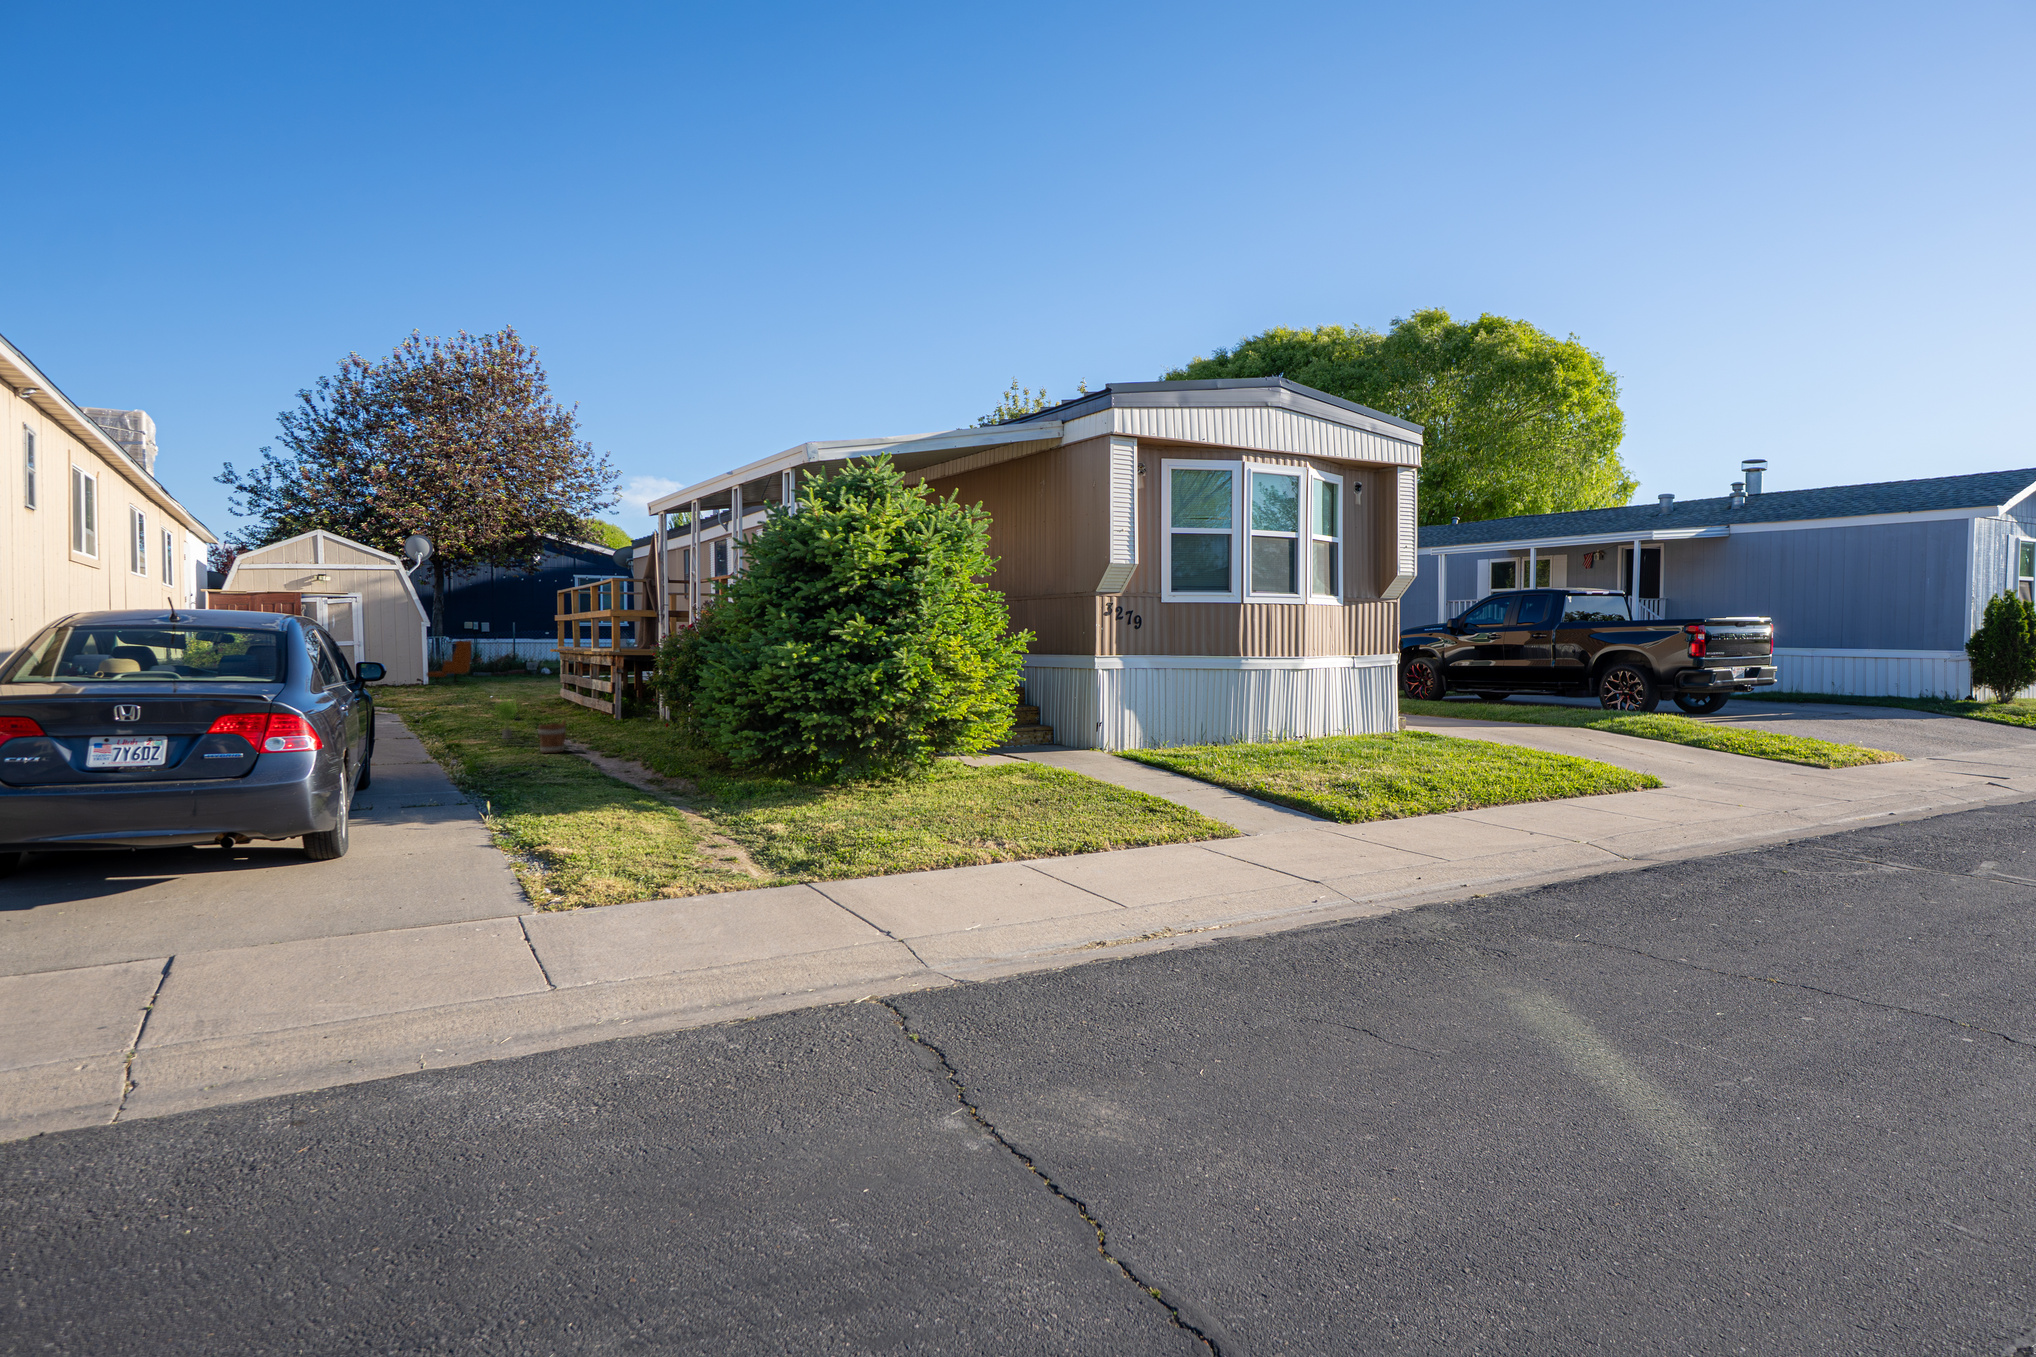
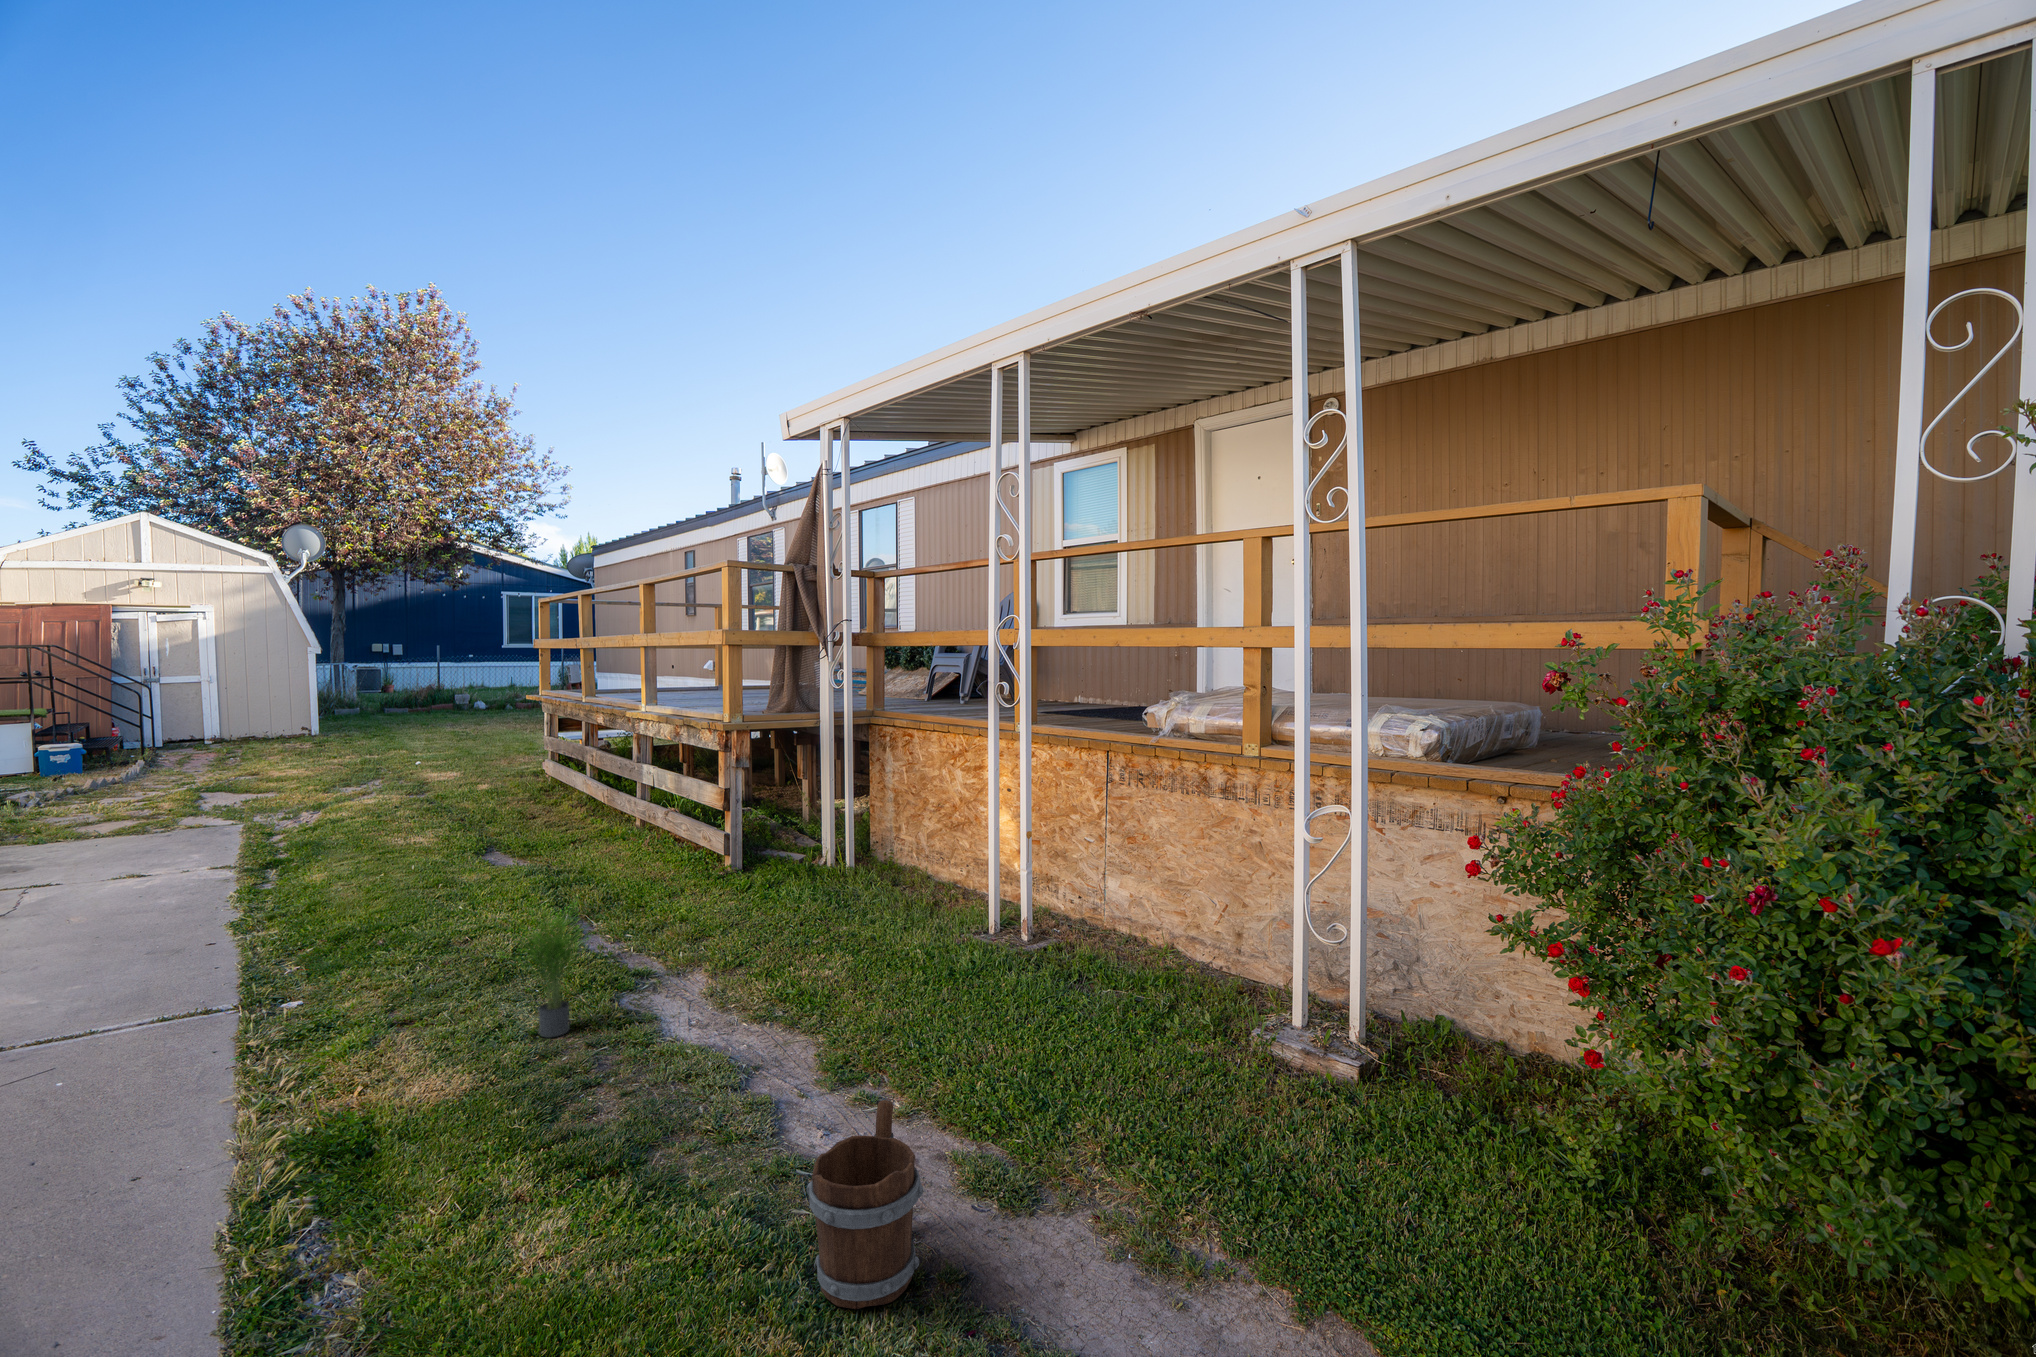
lounge chair: present [427,640,472,683] -> none [316,672,385,733]

